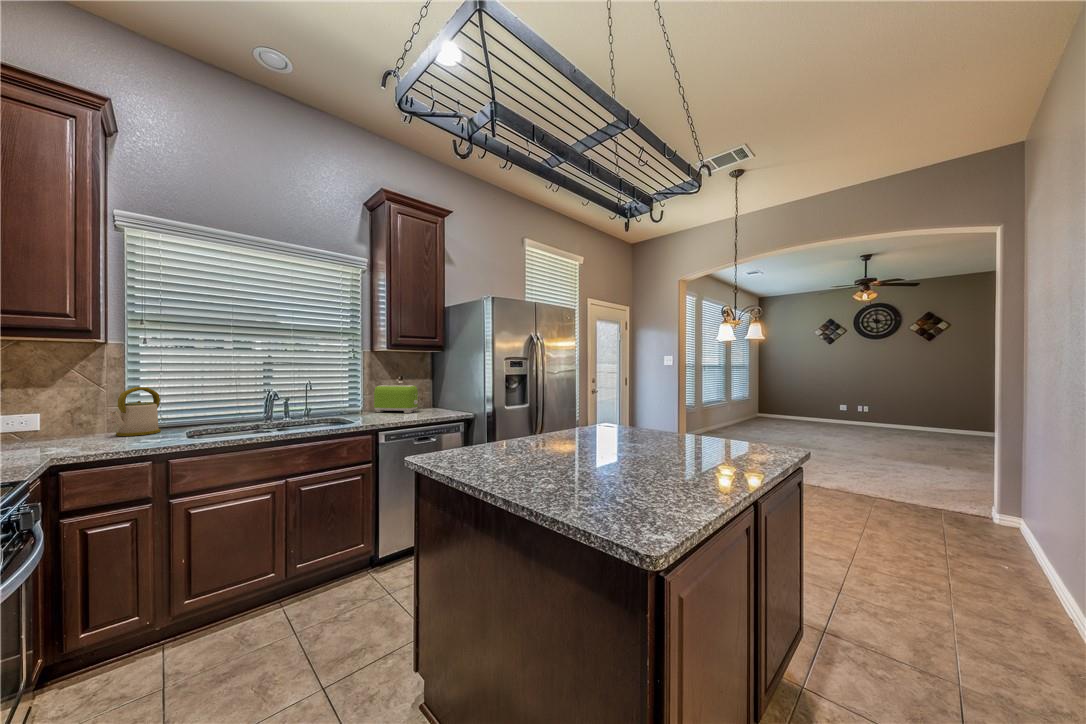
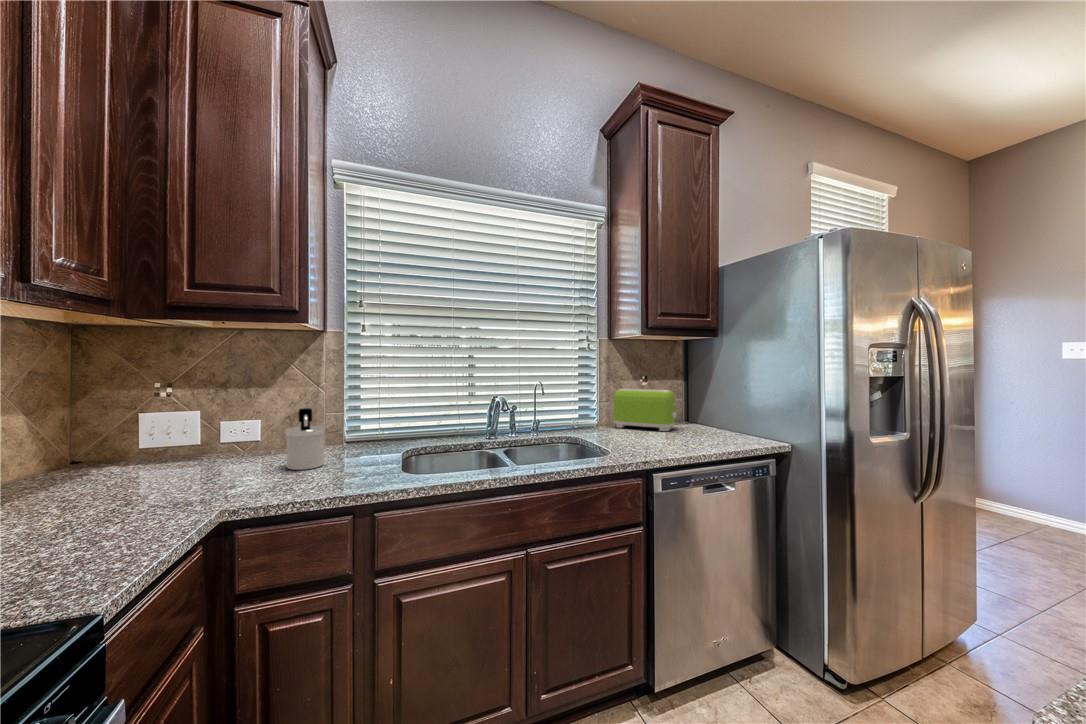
kettle: present [110,387,161,436] -> none [331,387,381,451]
soap dispenser: none [60,403,101,449] -> present [285,408,325,470]

